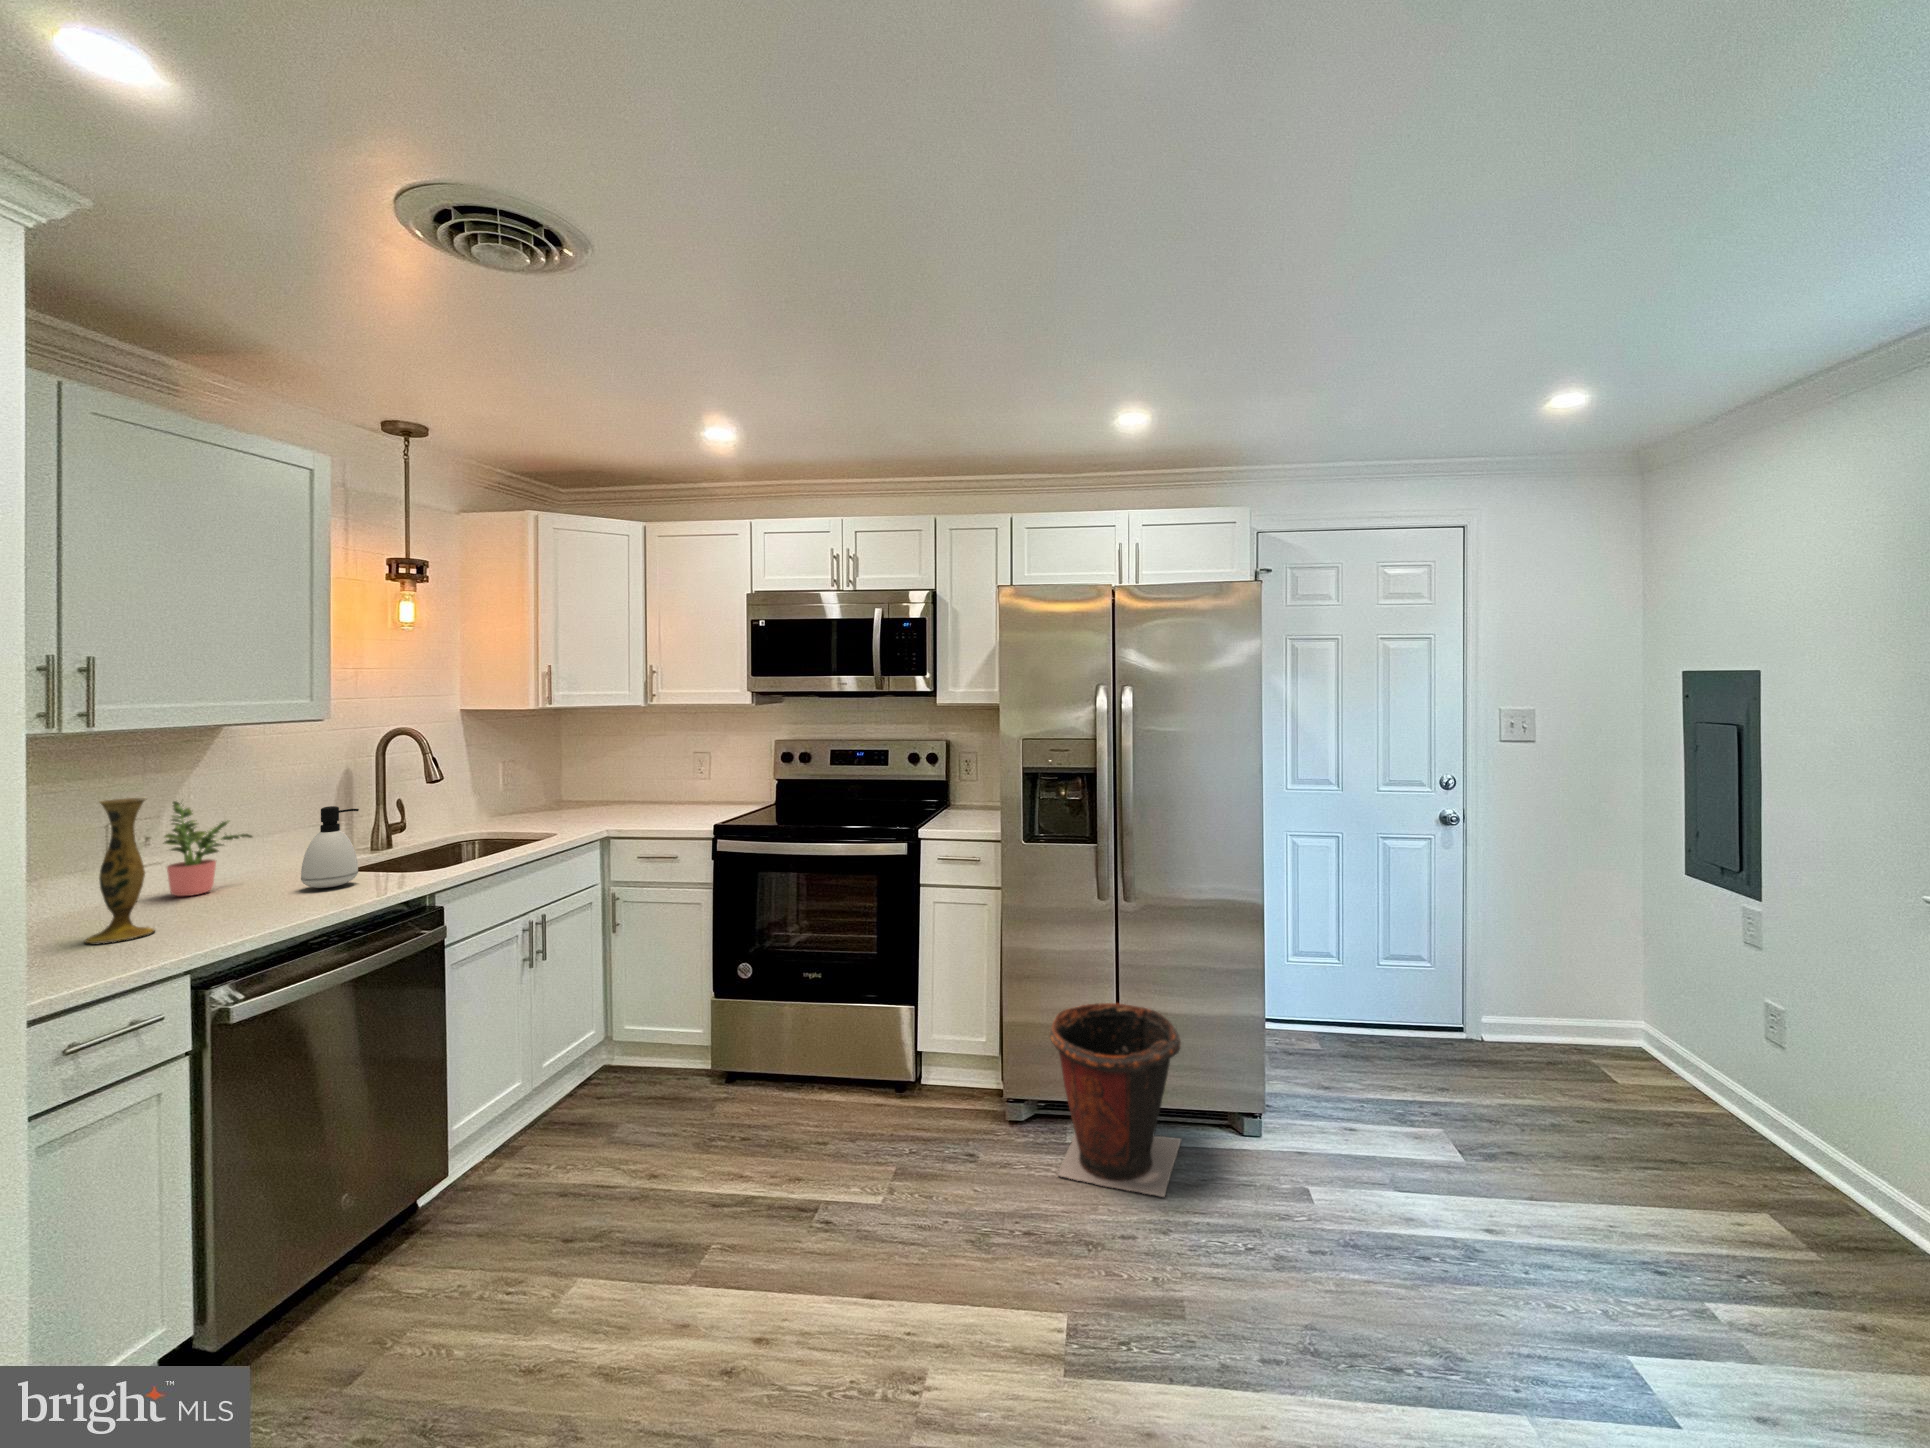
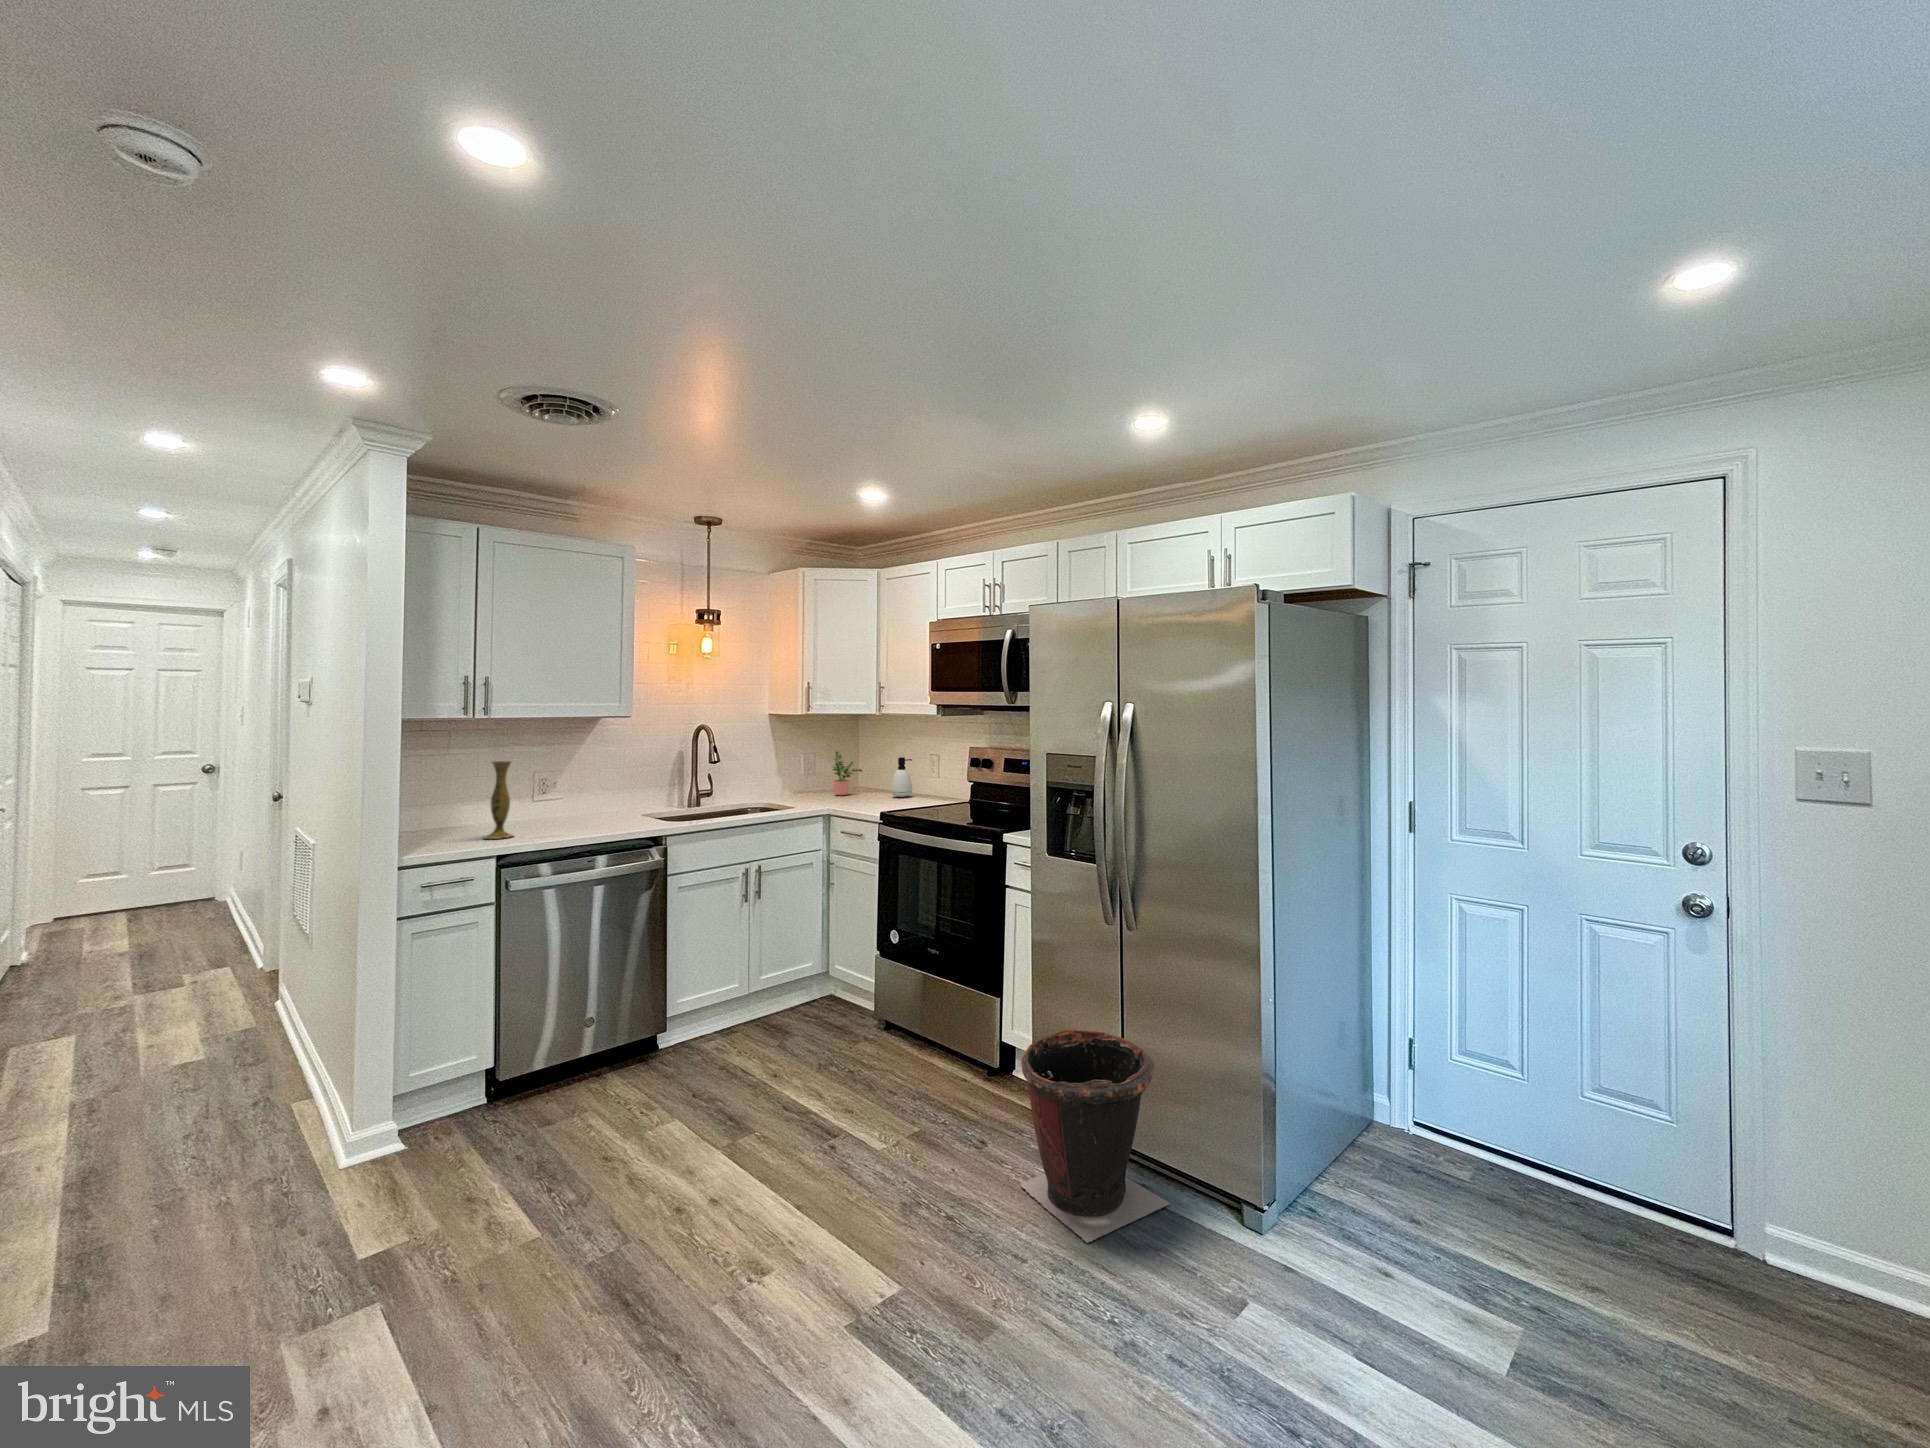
potted plant: present [163,801,252,896] -> present [833,751,863,796]
soap dispenser: present [301,806,359,888] -> present [891,757,912,797]

